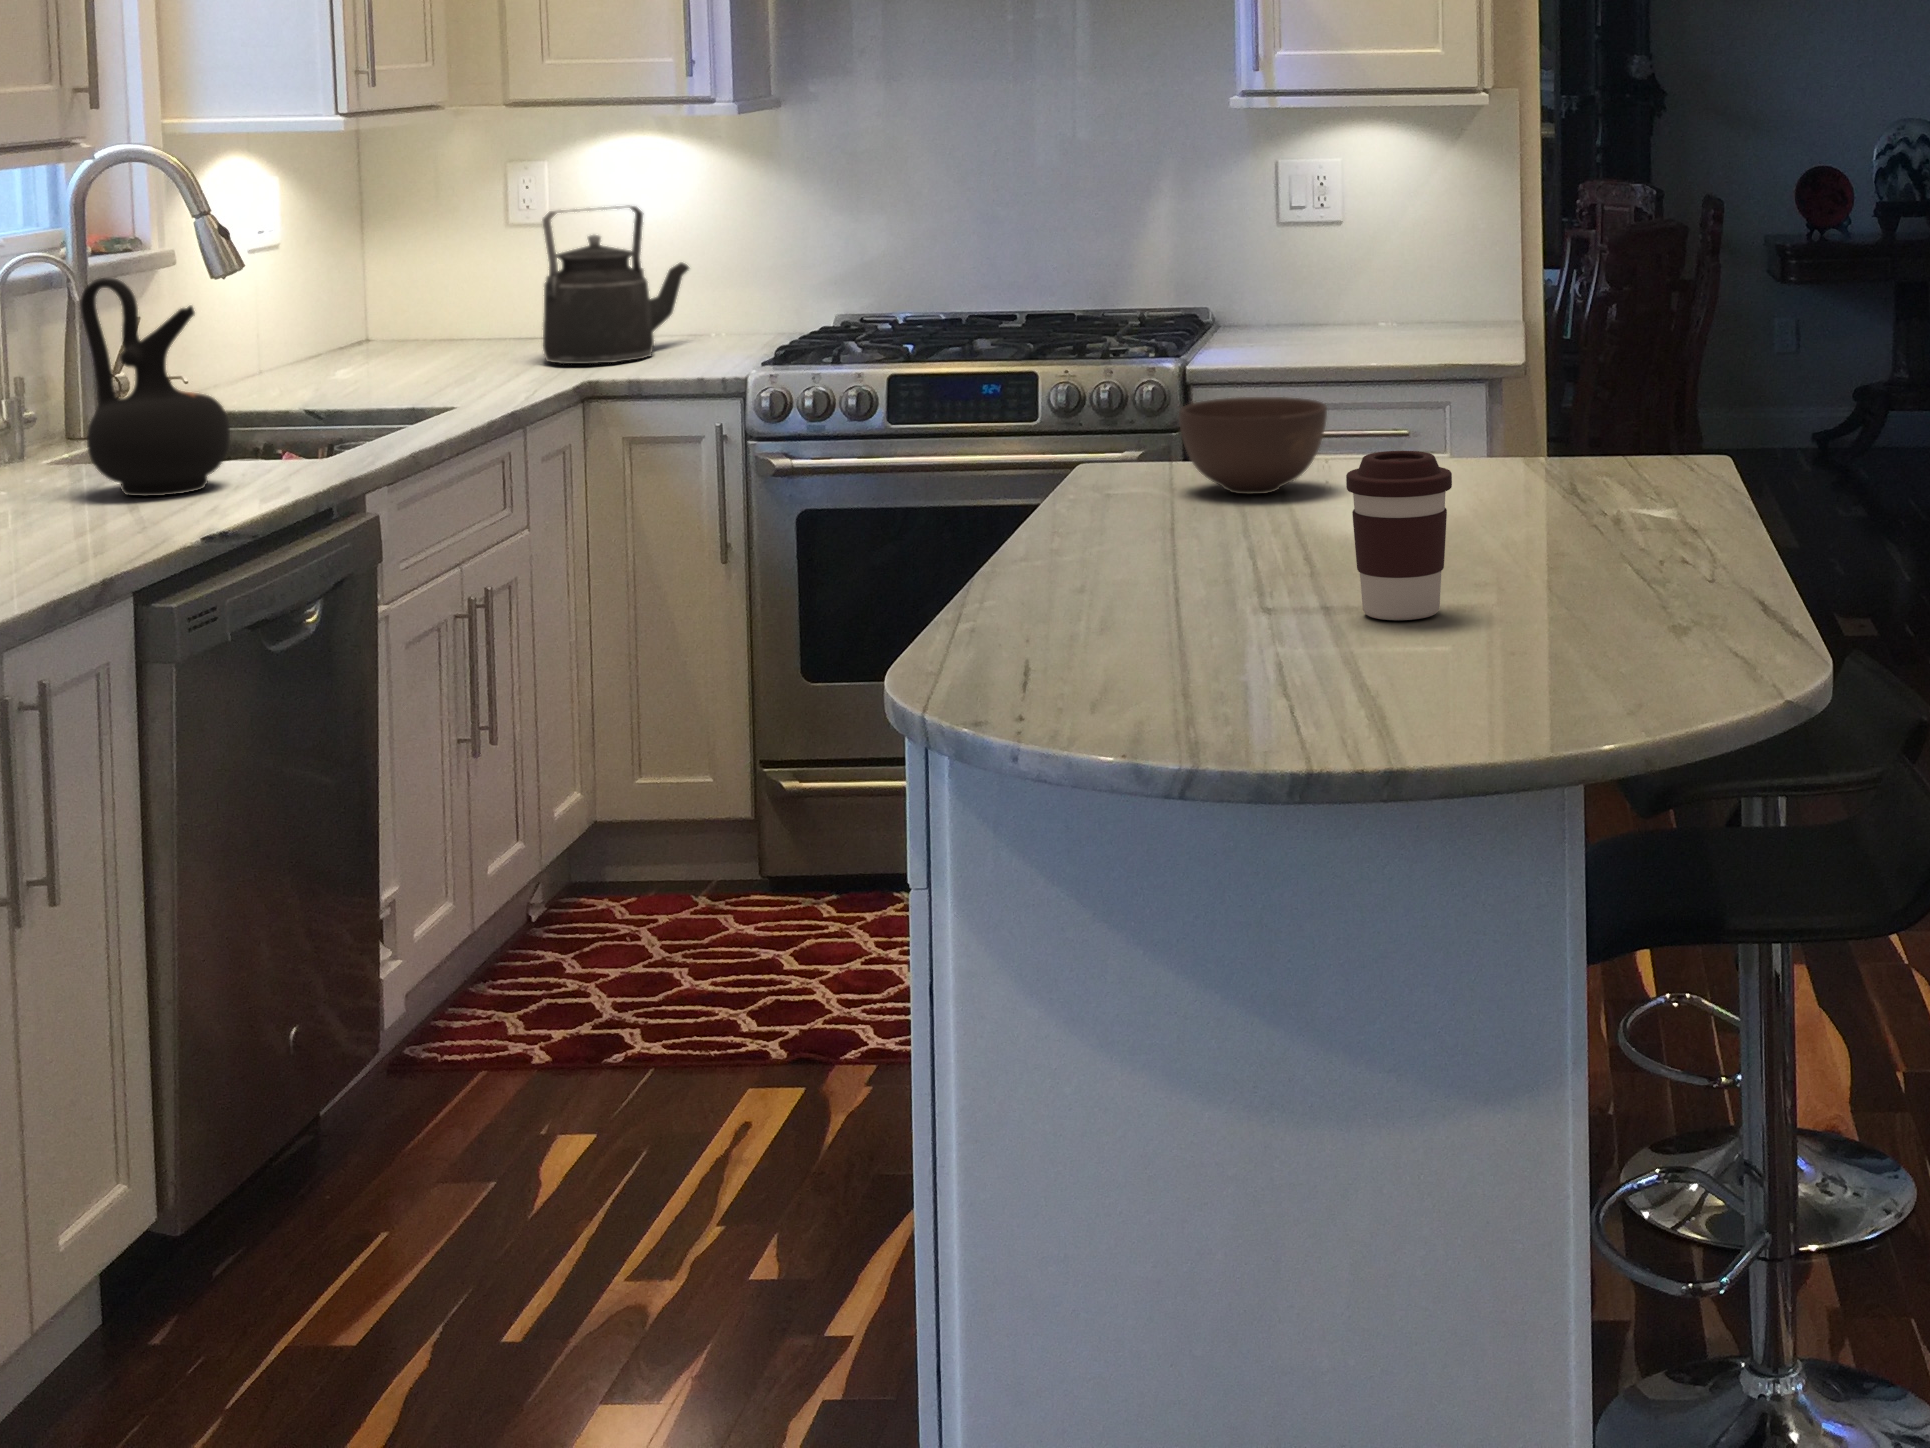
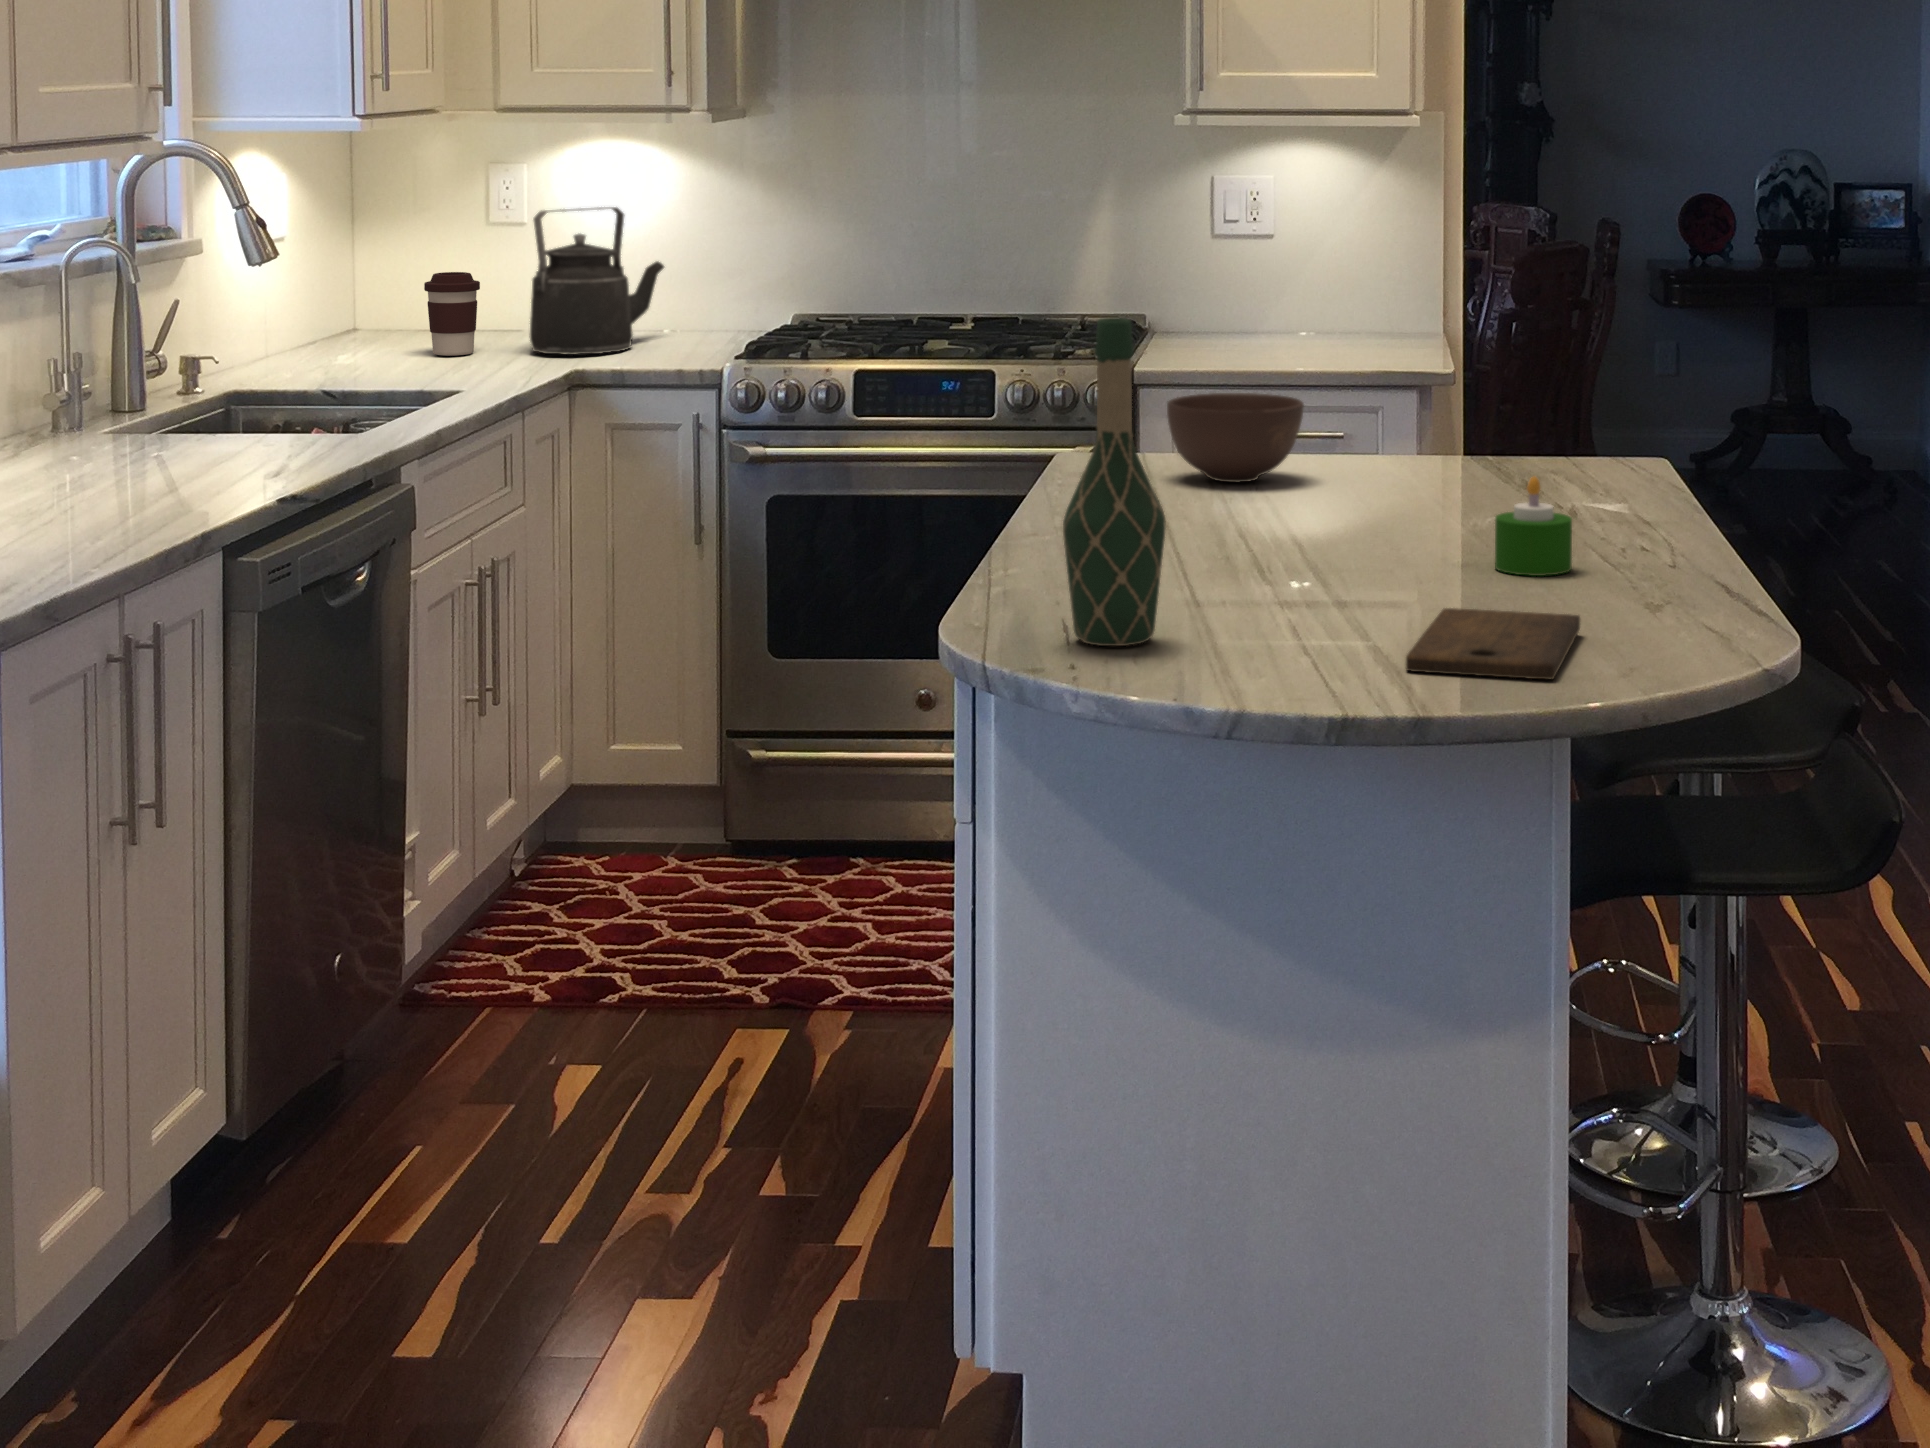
ceramic jug: present [80,278,230,496] -> none [154,263,284,464]
wine bottle: none [998,327,1115,695] -> present [1063,318,1165,646]
coffee cup: present [1346,451,1452,620] -> present [424,272,480,356]
candle: none [1509,488,1593,597] -> present [1495,477,1572,576]
cutting board: none [1377,641,1583,724] -> present [1406,608,1580,679]

